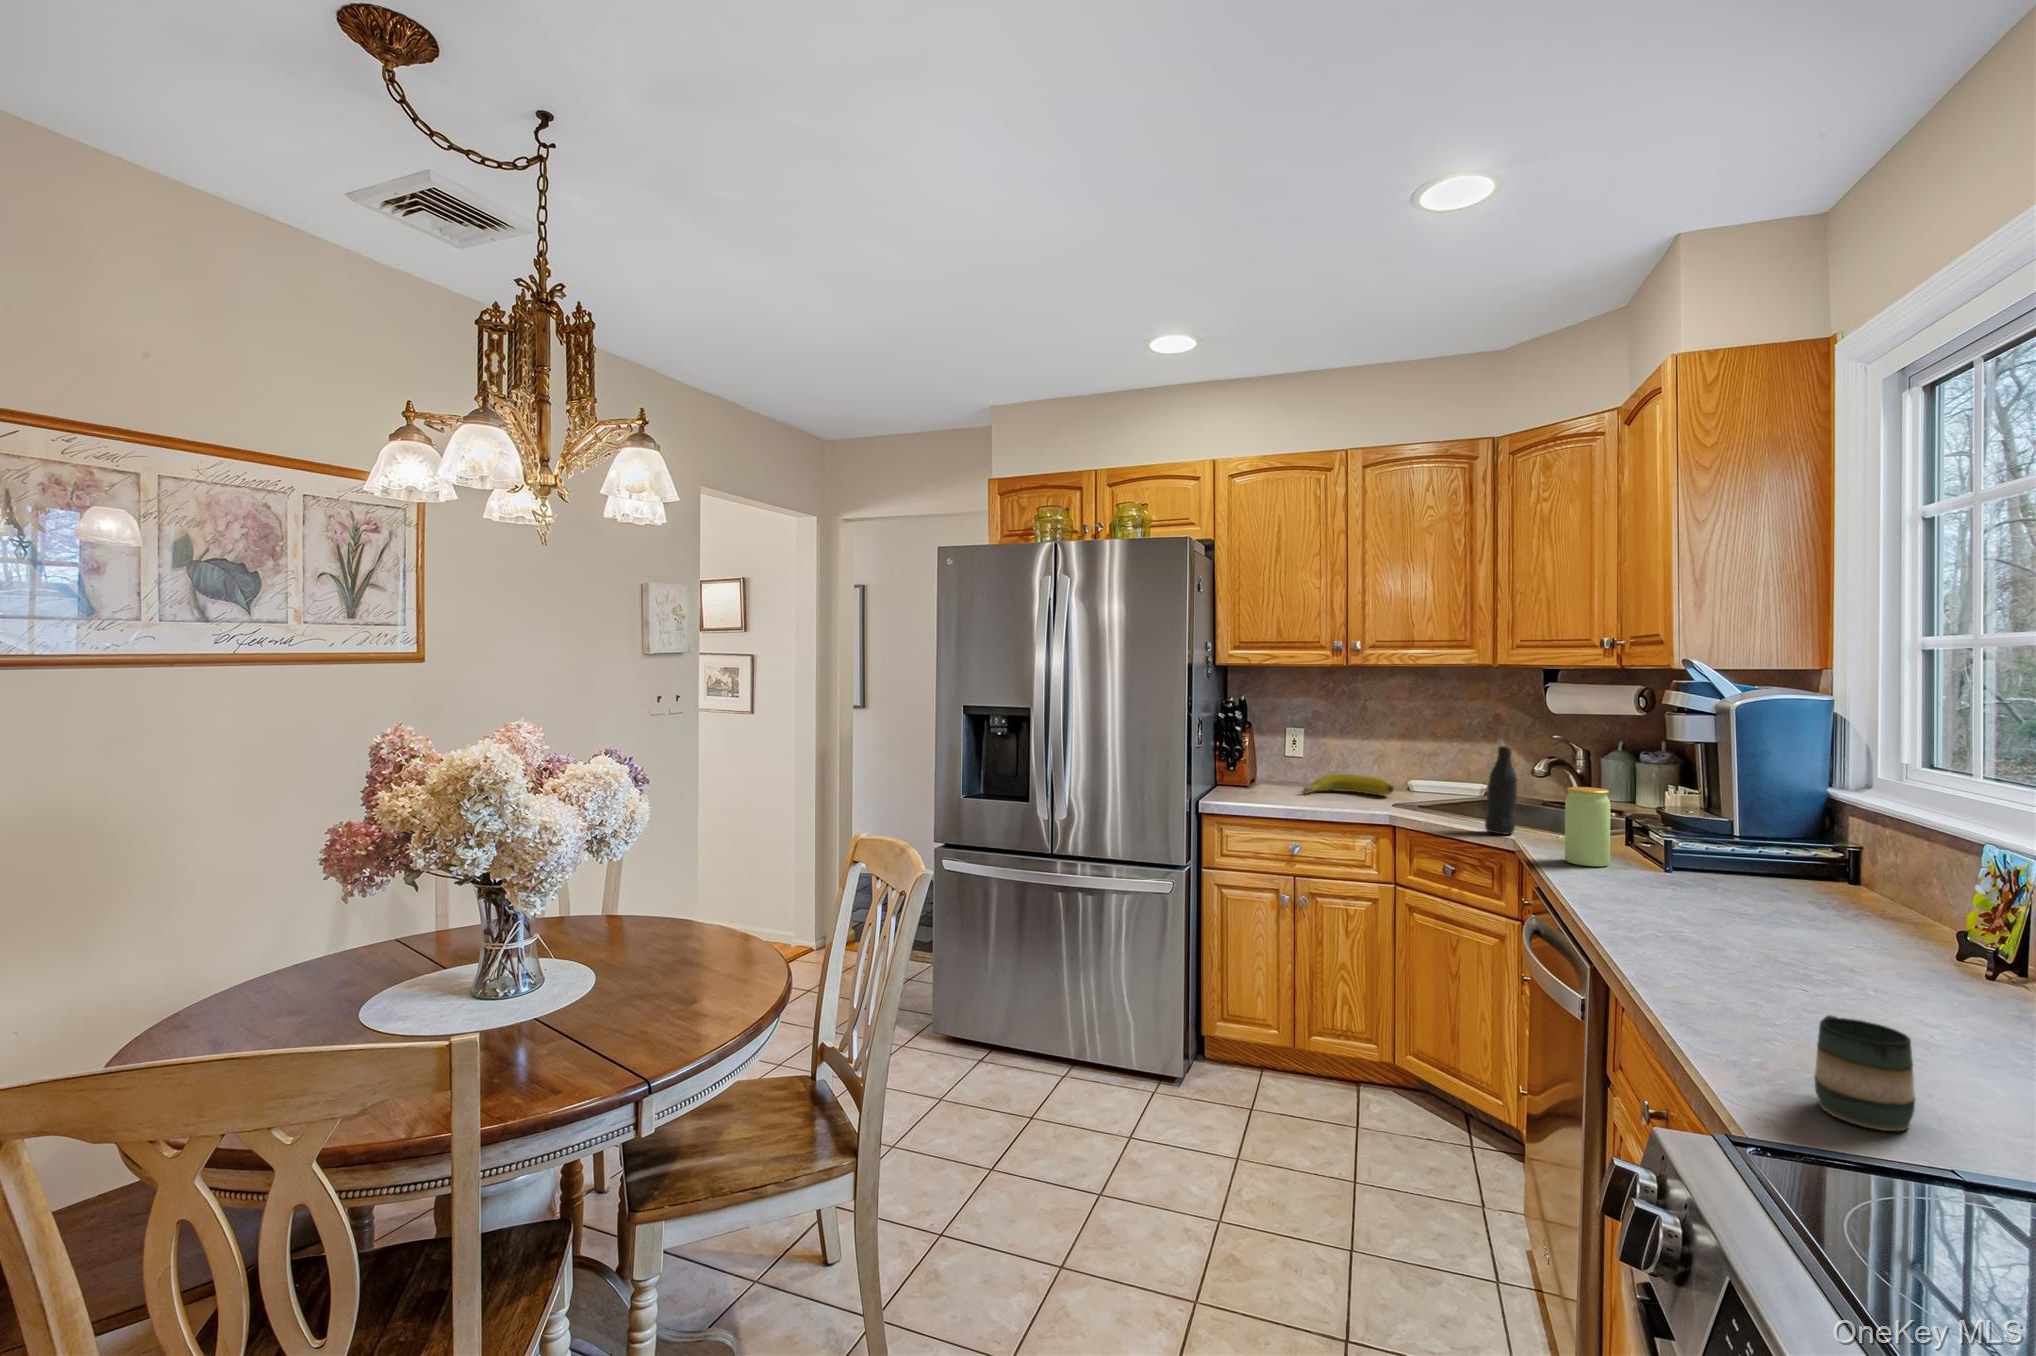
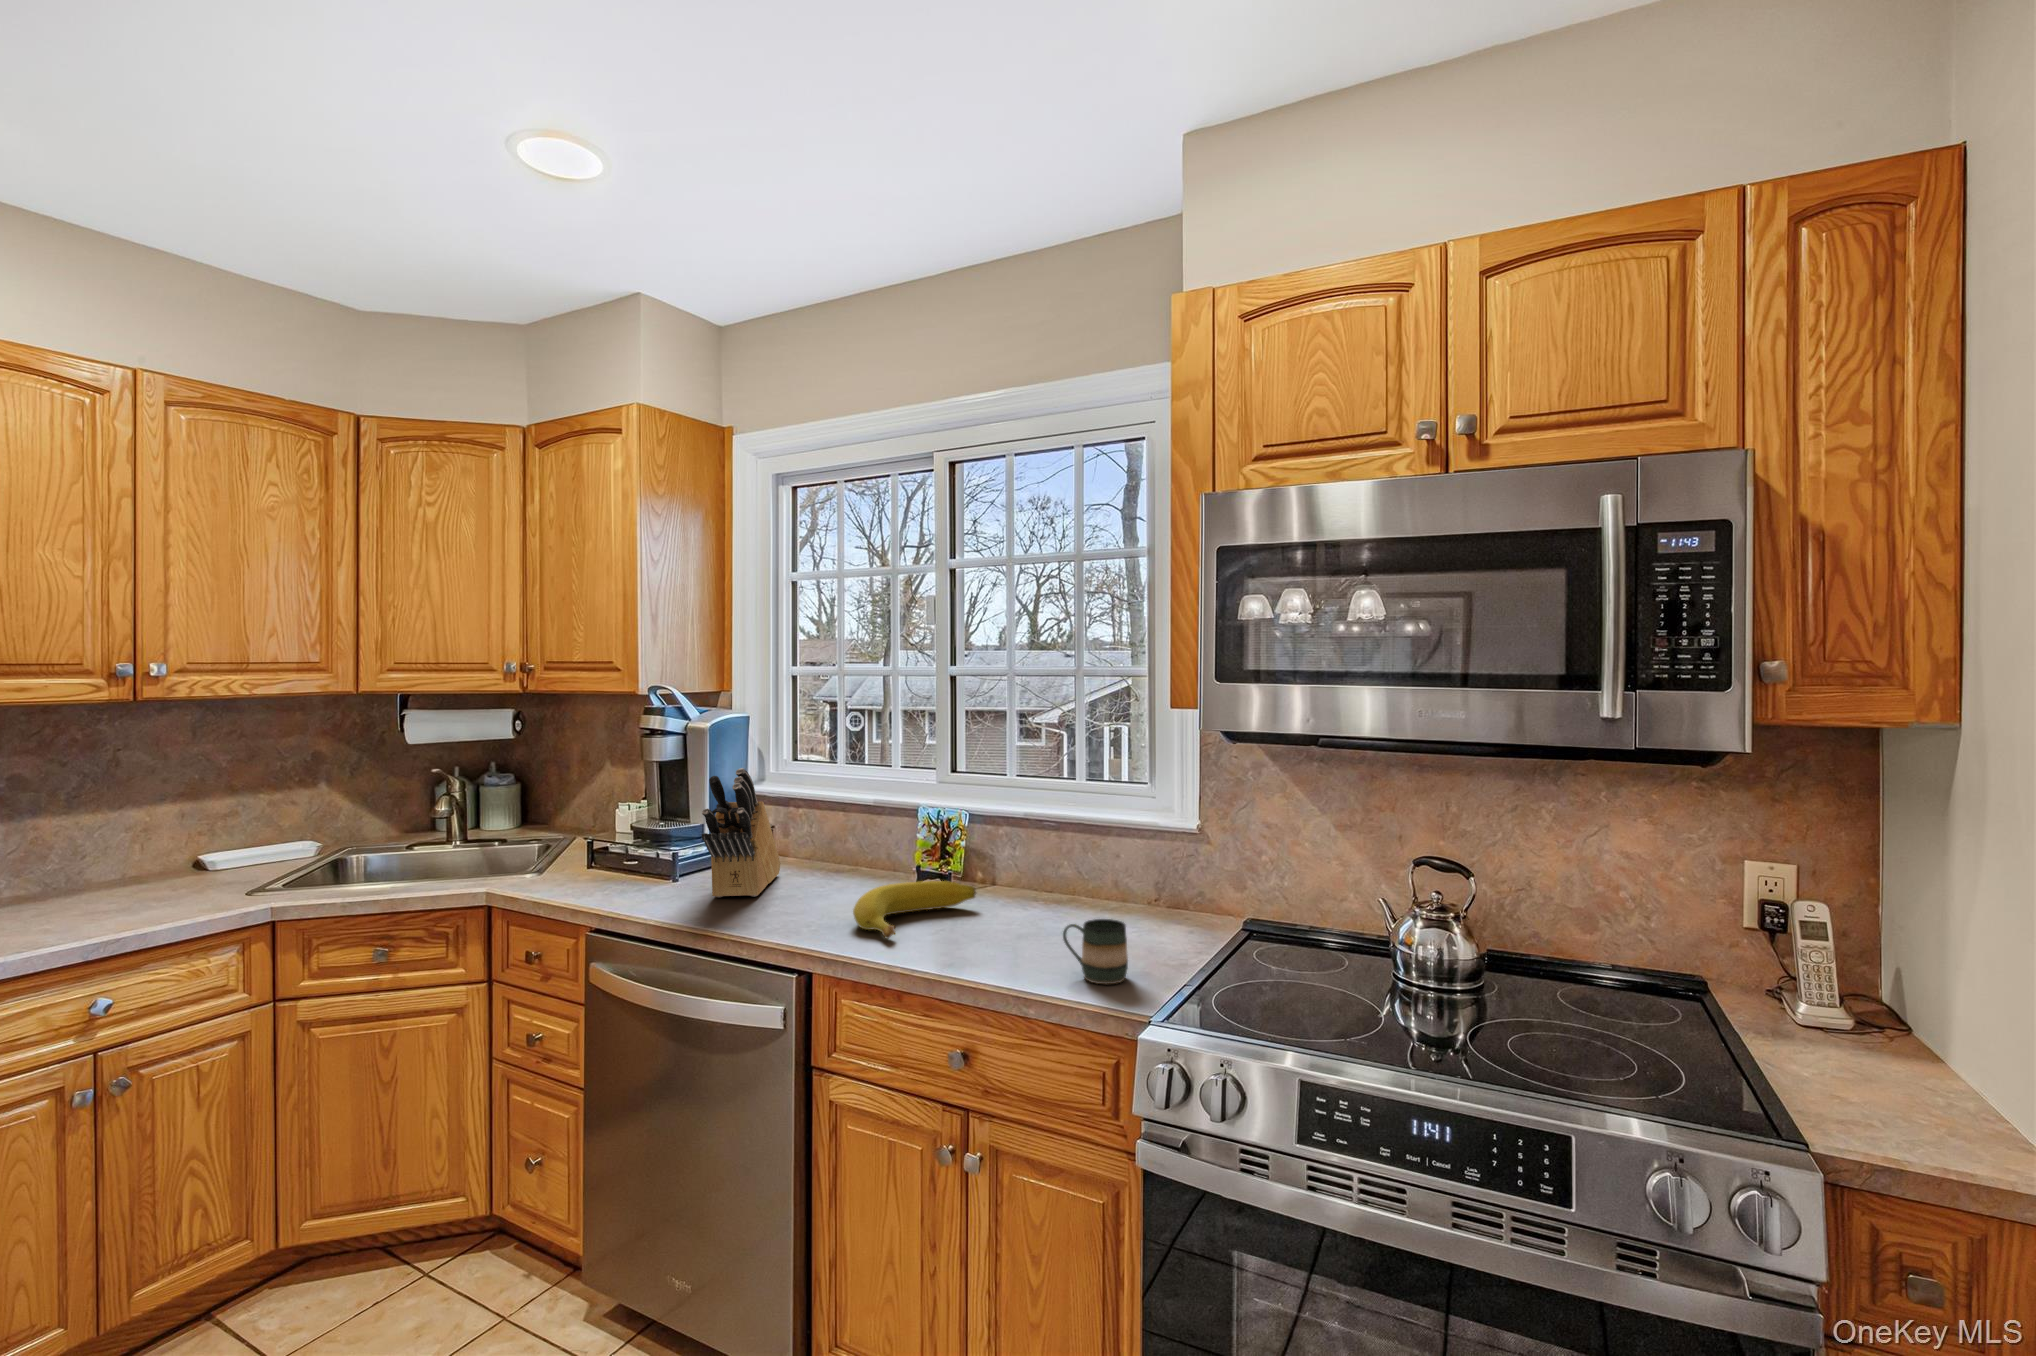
bottle: present [1485,746,1517,835] -> none [440,787,477,890]
knife block: none [1623,751,1811,904] -> present [702,768,781,897]
banana: present [1303,774,1394,796] -> present [853,881,976,939]
jar: present [1565,787,1610,866] -> none [584,815,626,896]

